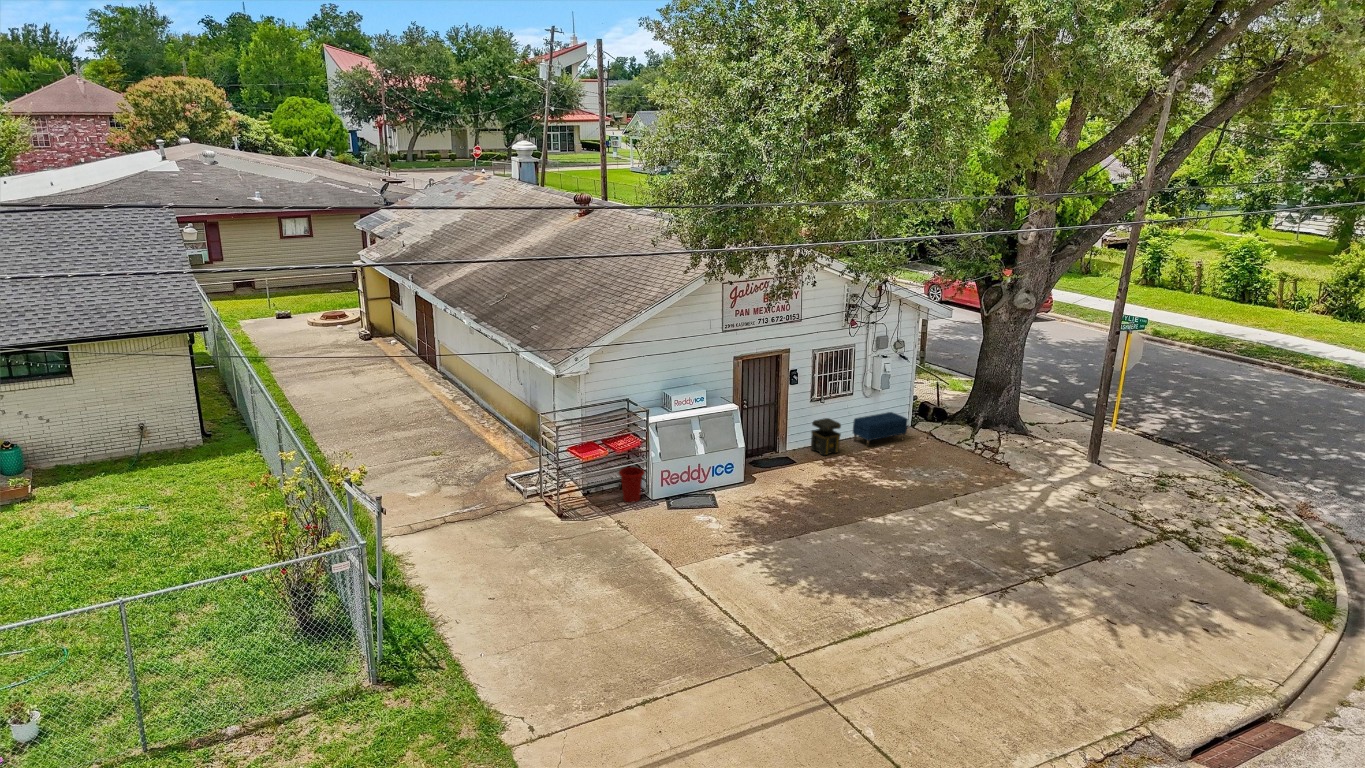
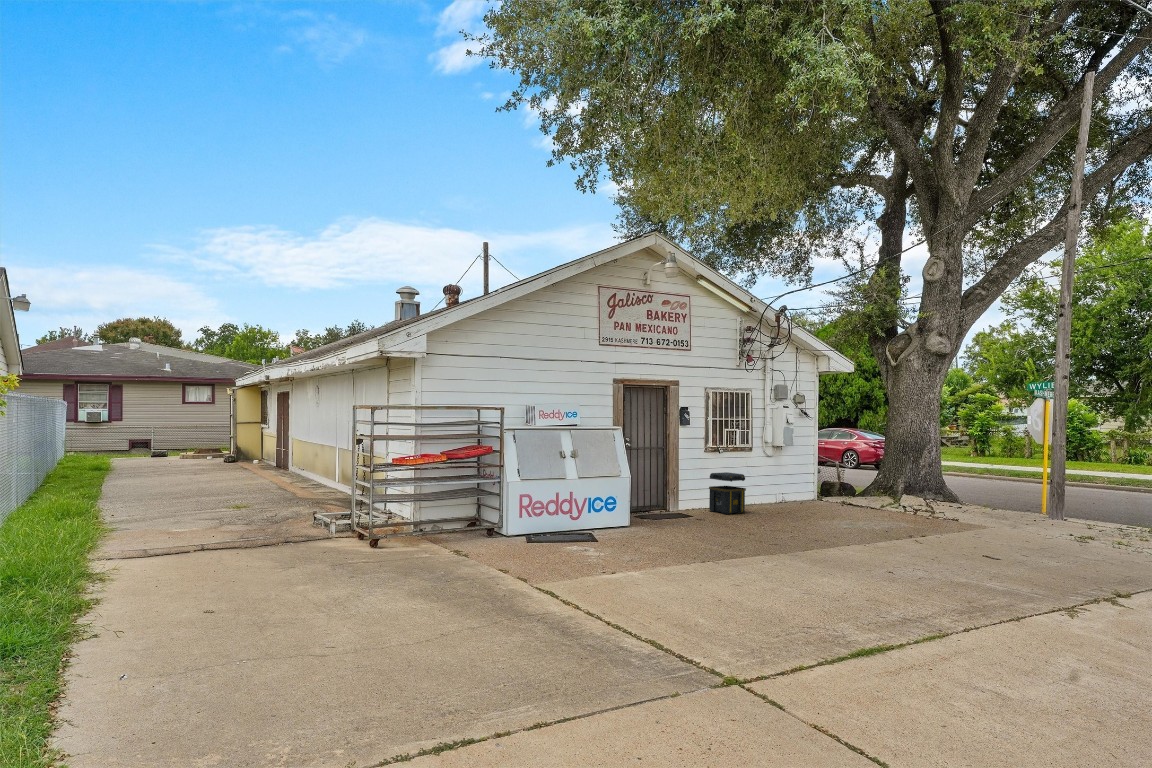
bench: present [853,412,908,447] -> none [757,477,821,511]
waste bin: present [619,467,645,502] -> none [462,493,498,539]

